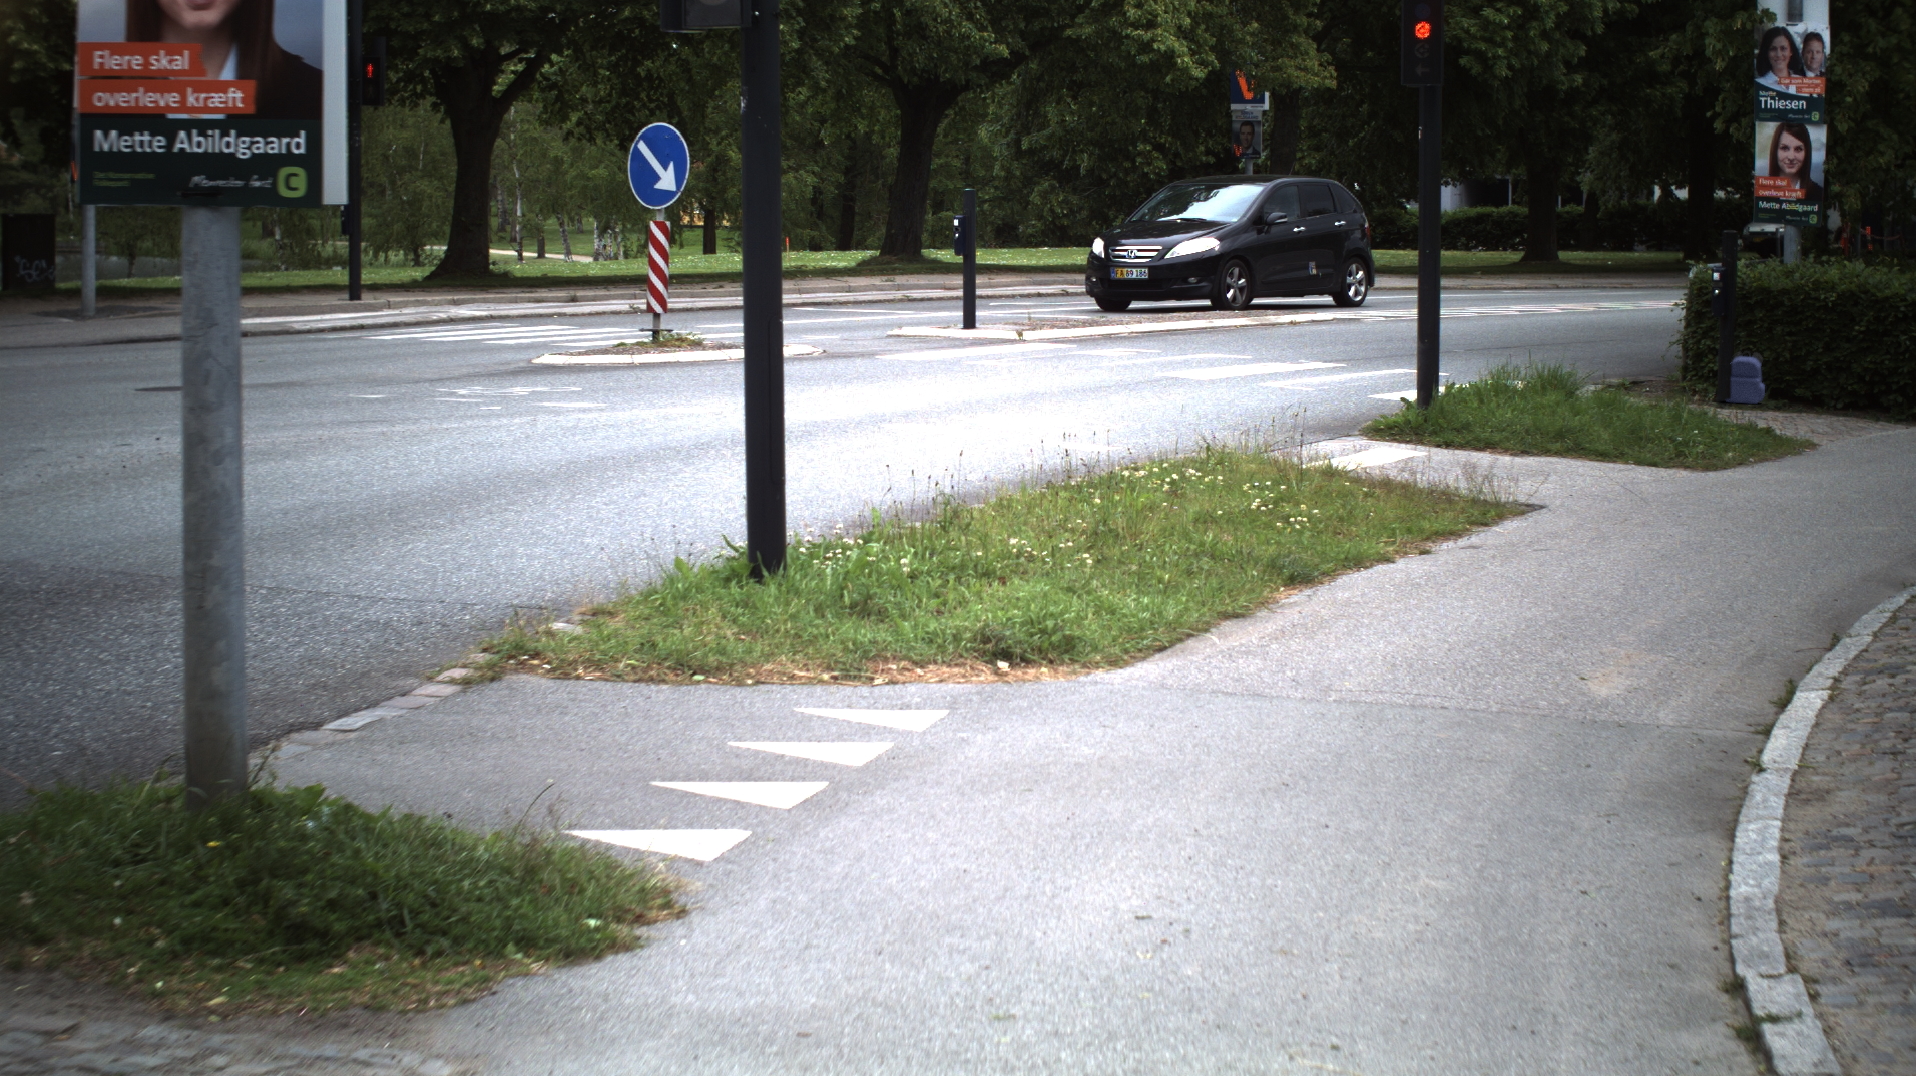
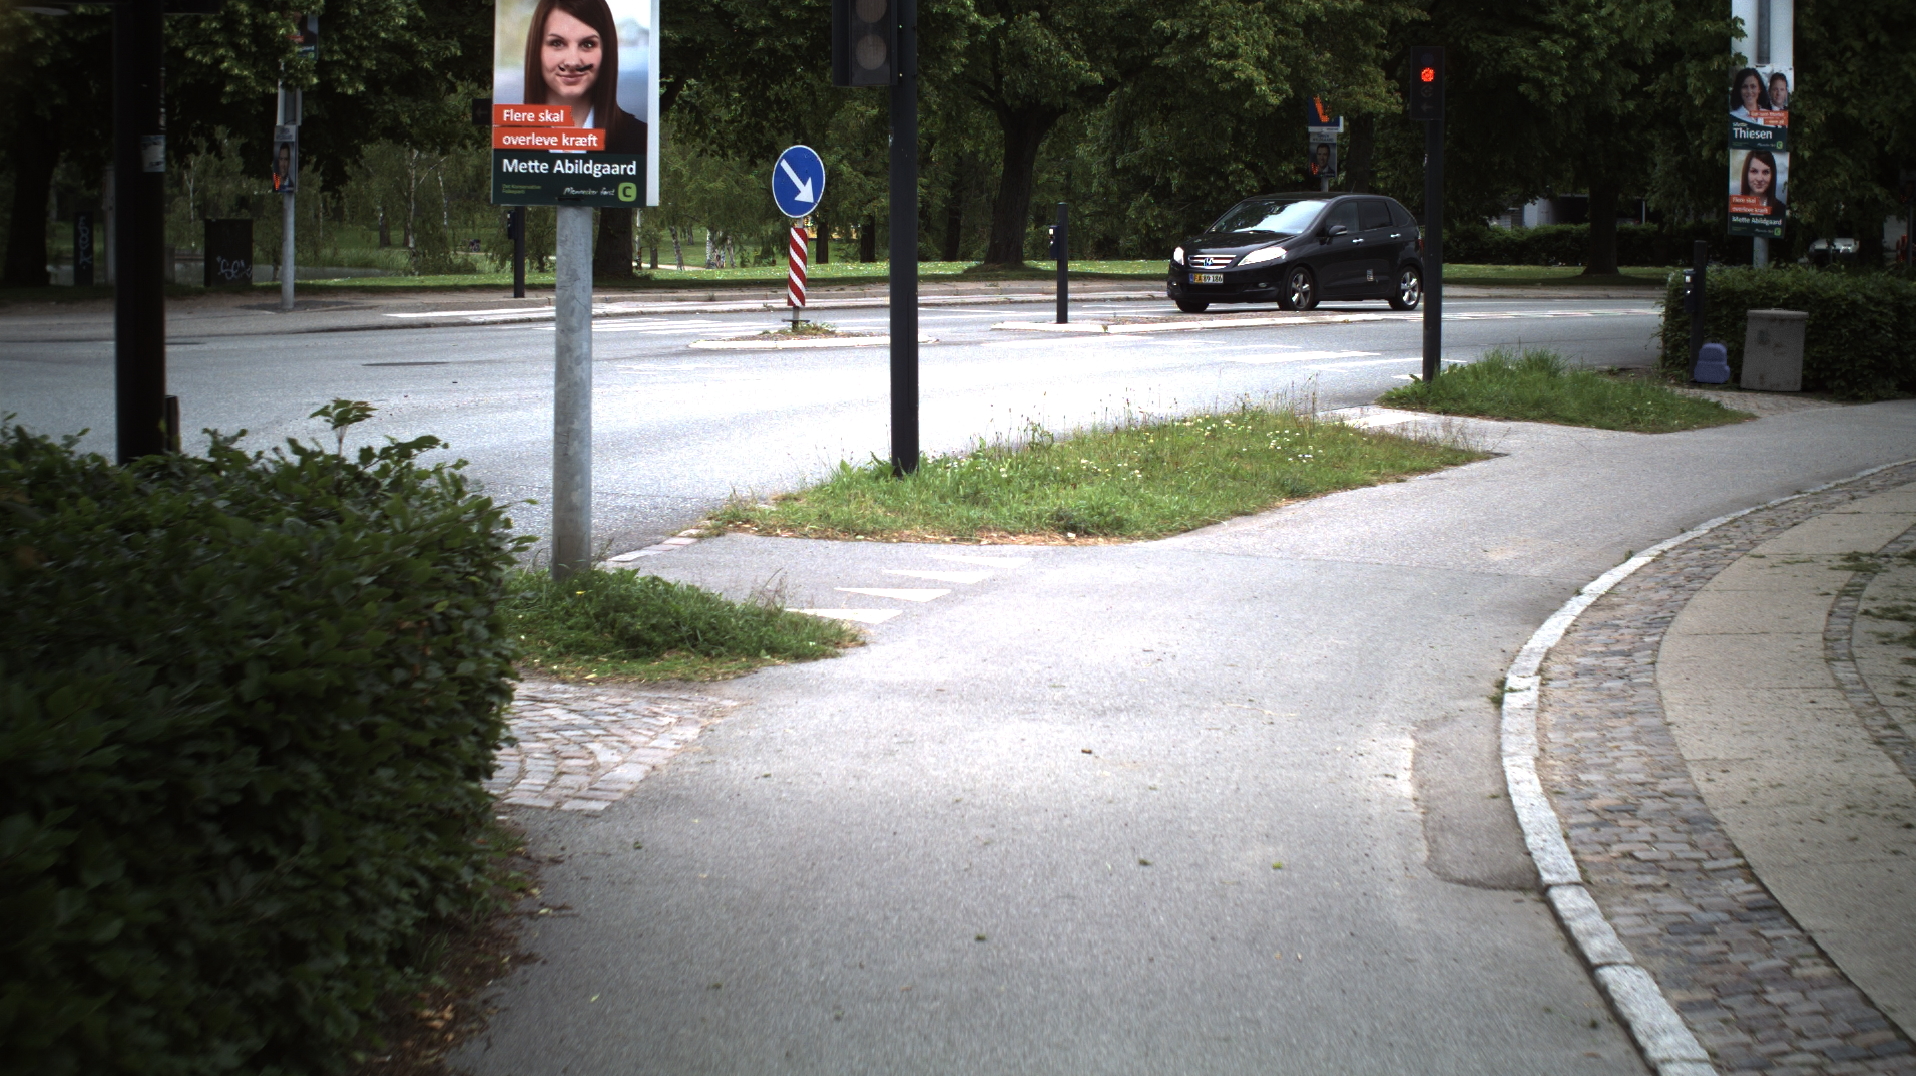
trash can: none [1780,315,1861,414] -> present [1740,309,1809,391]

